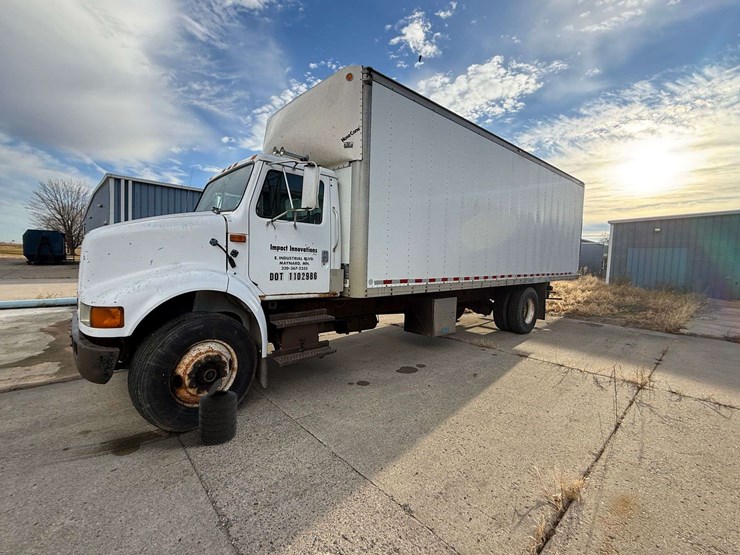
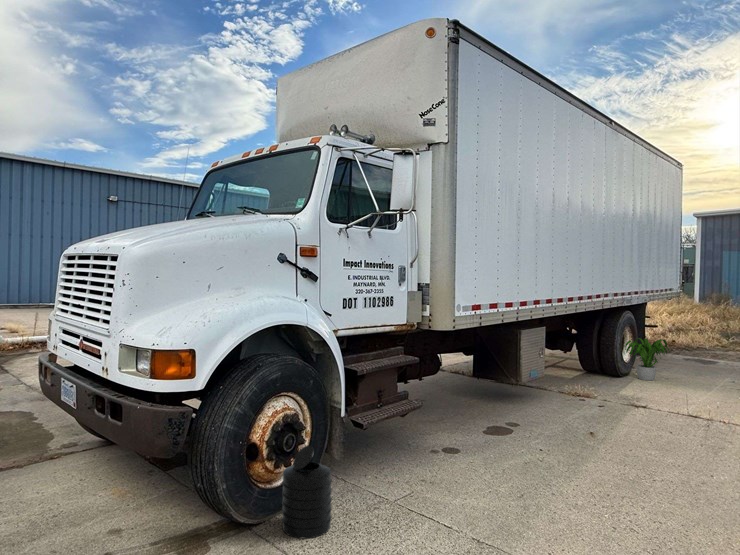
potted plant: none [527,308,559,339] -> present [625,338,670,380]

